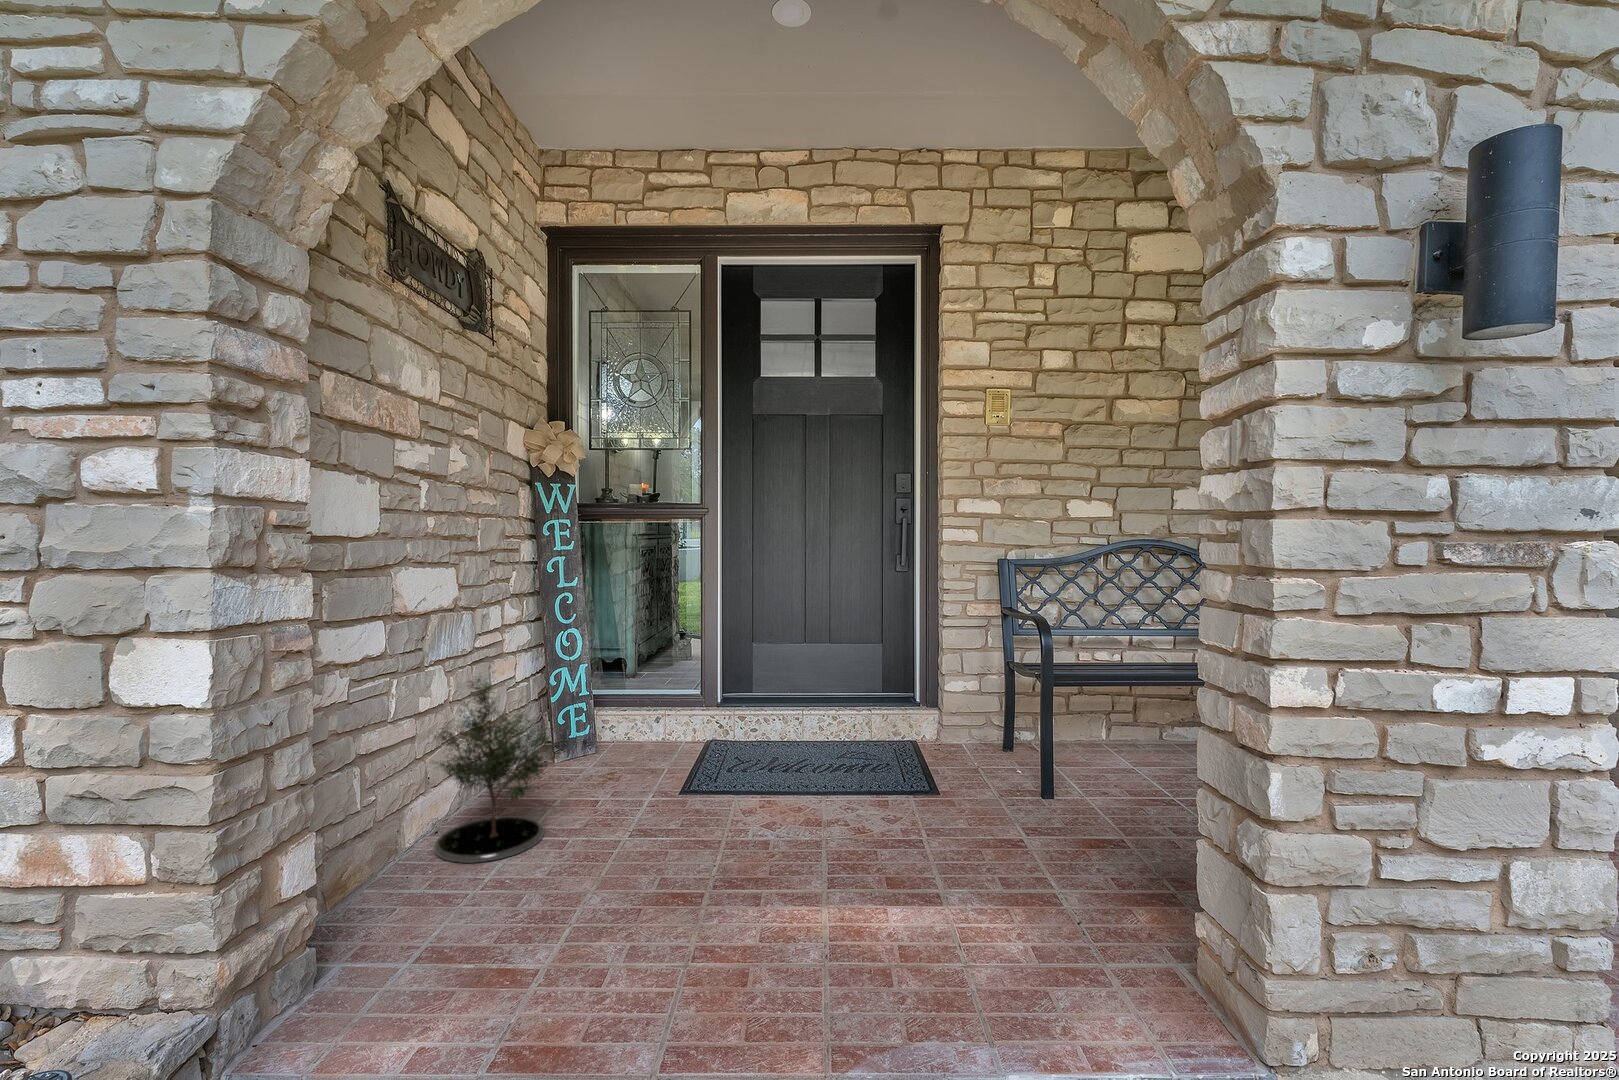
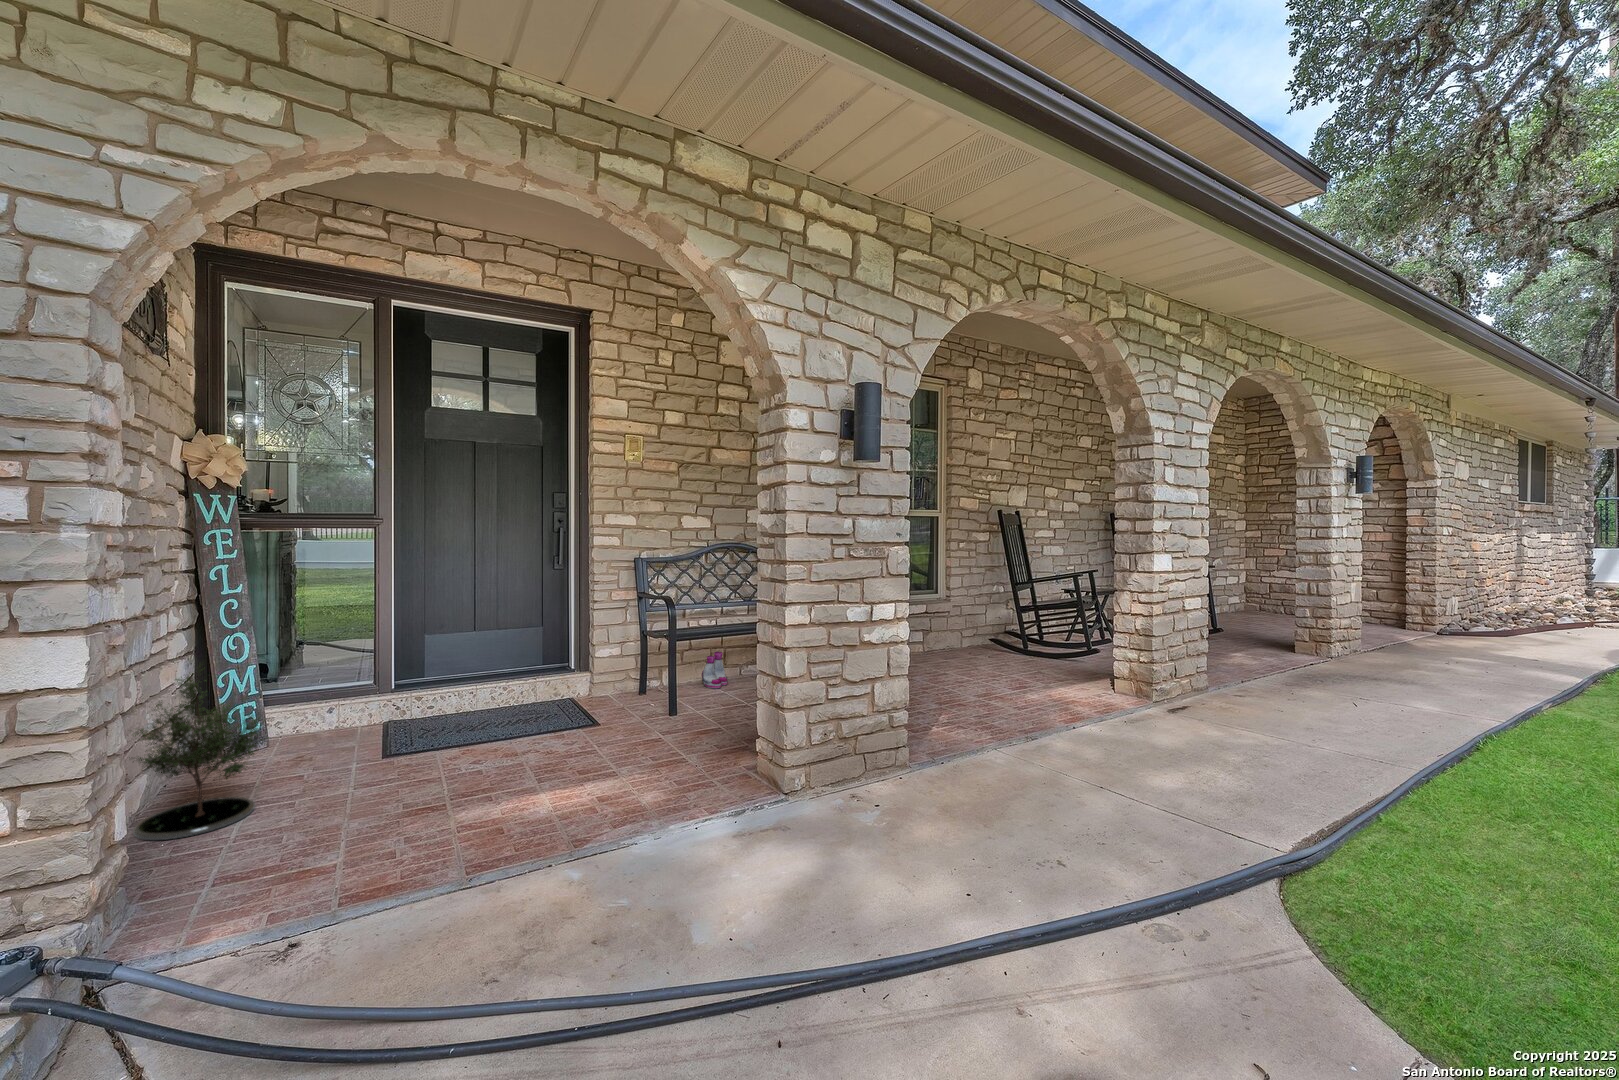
boots: none [1099,701,1141,759] -> present [702,651,728,688]

